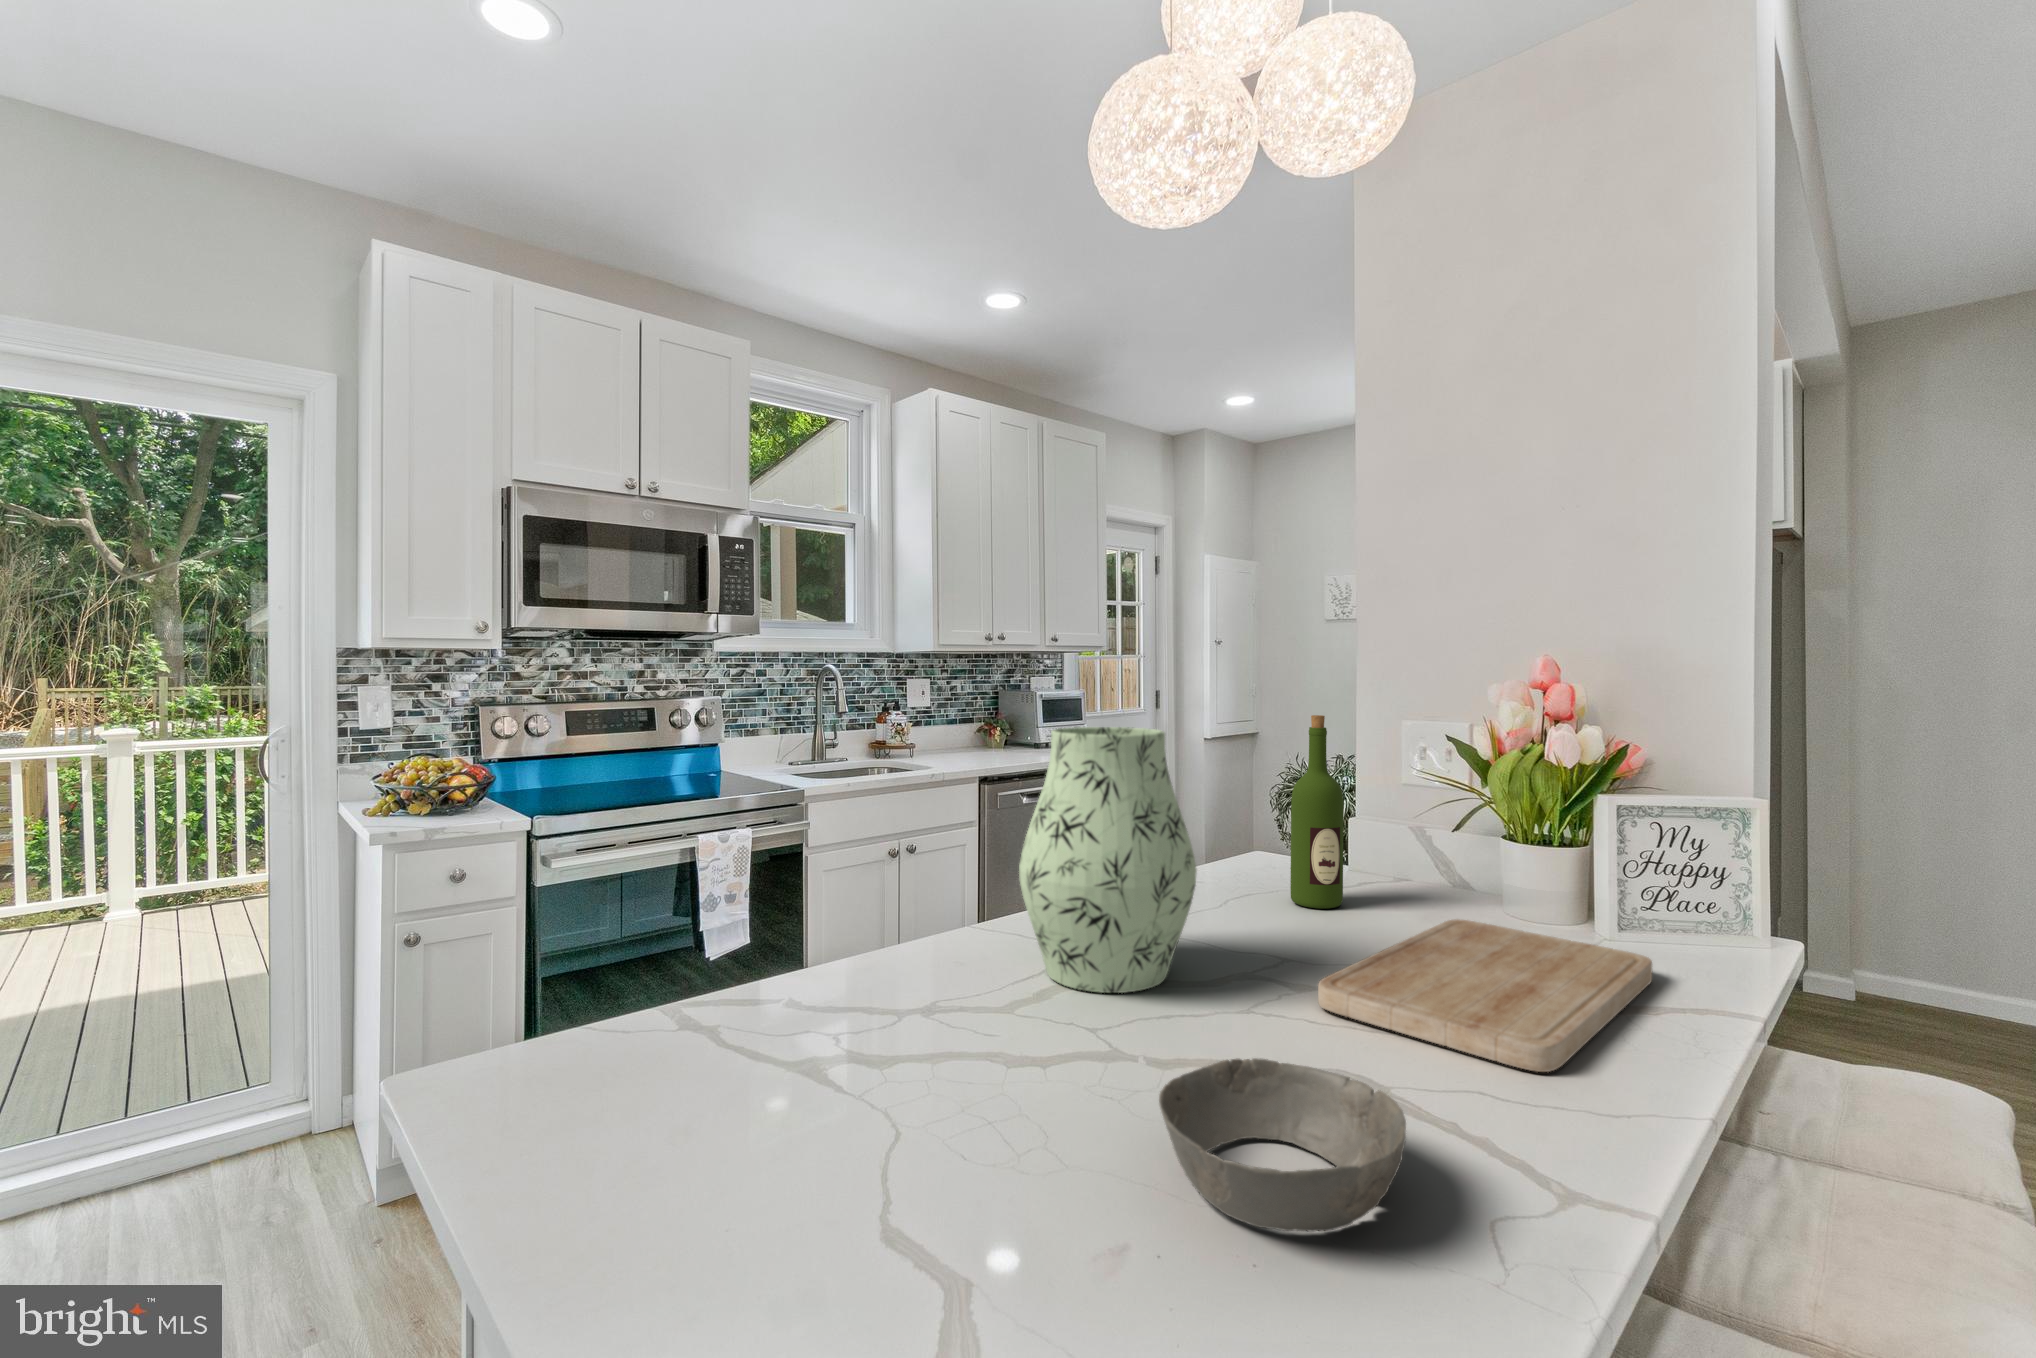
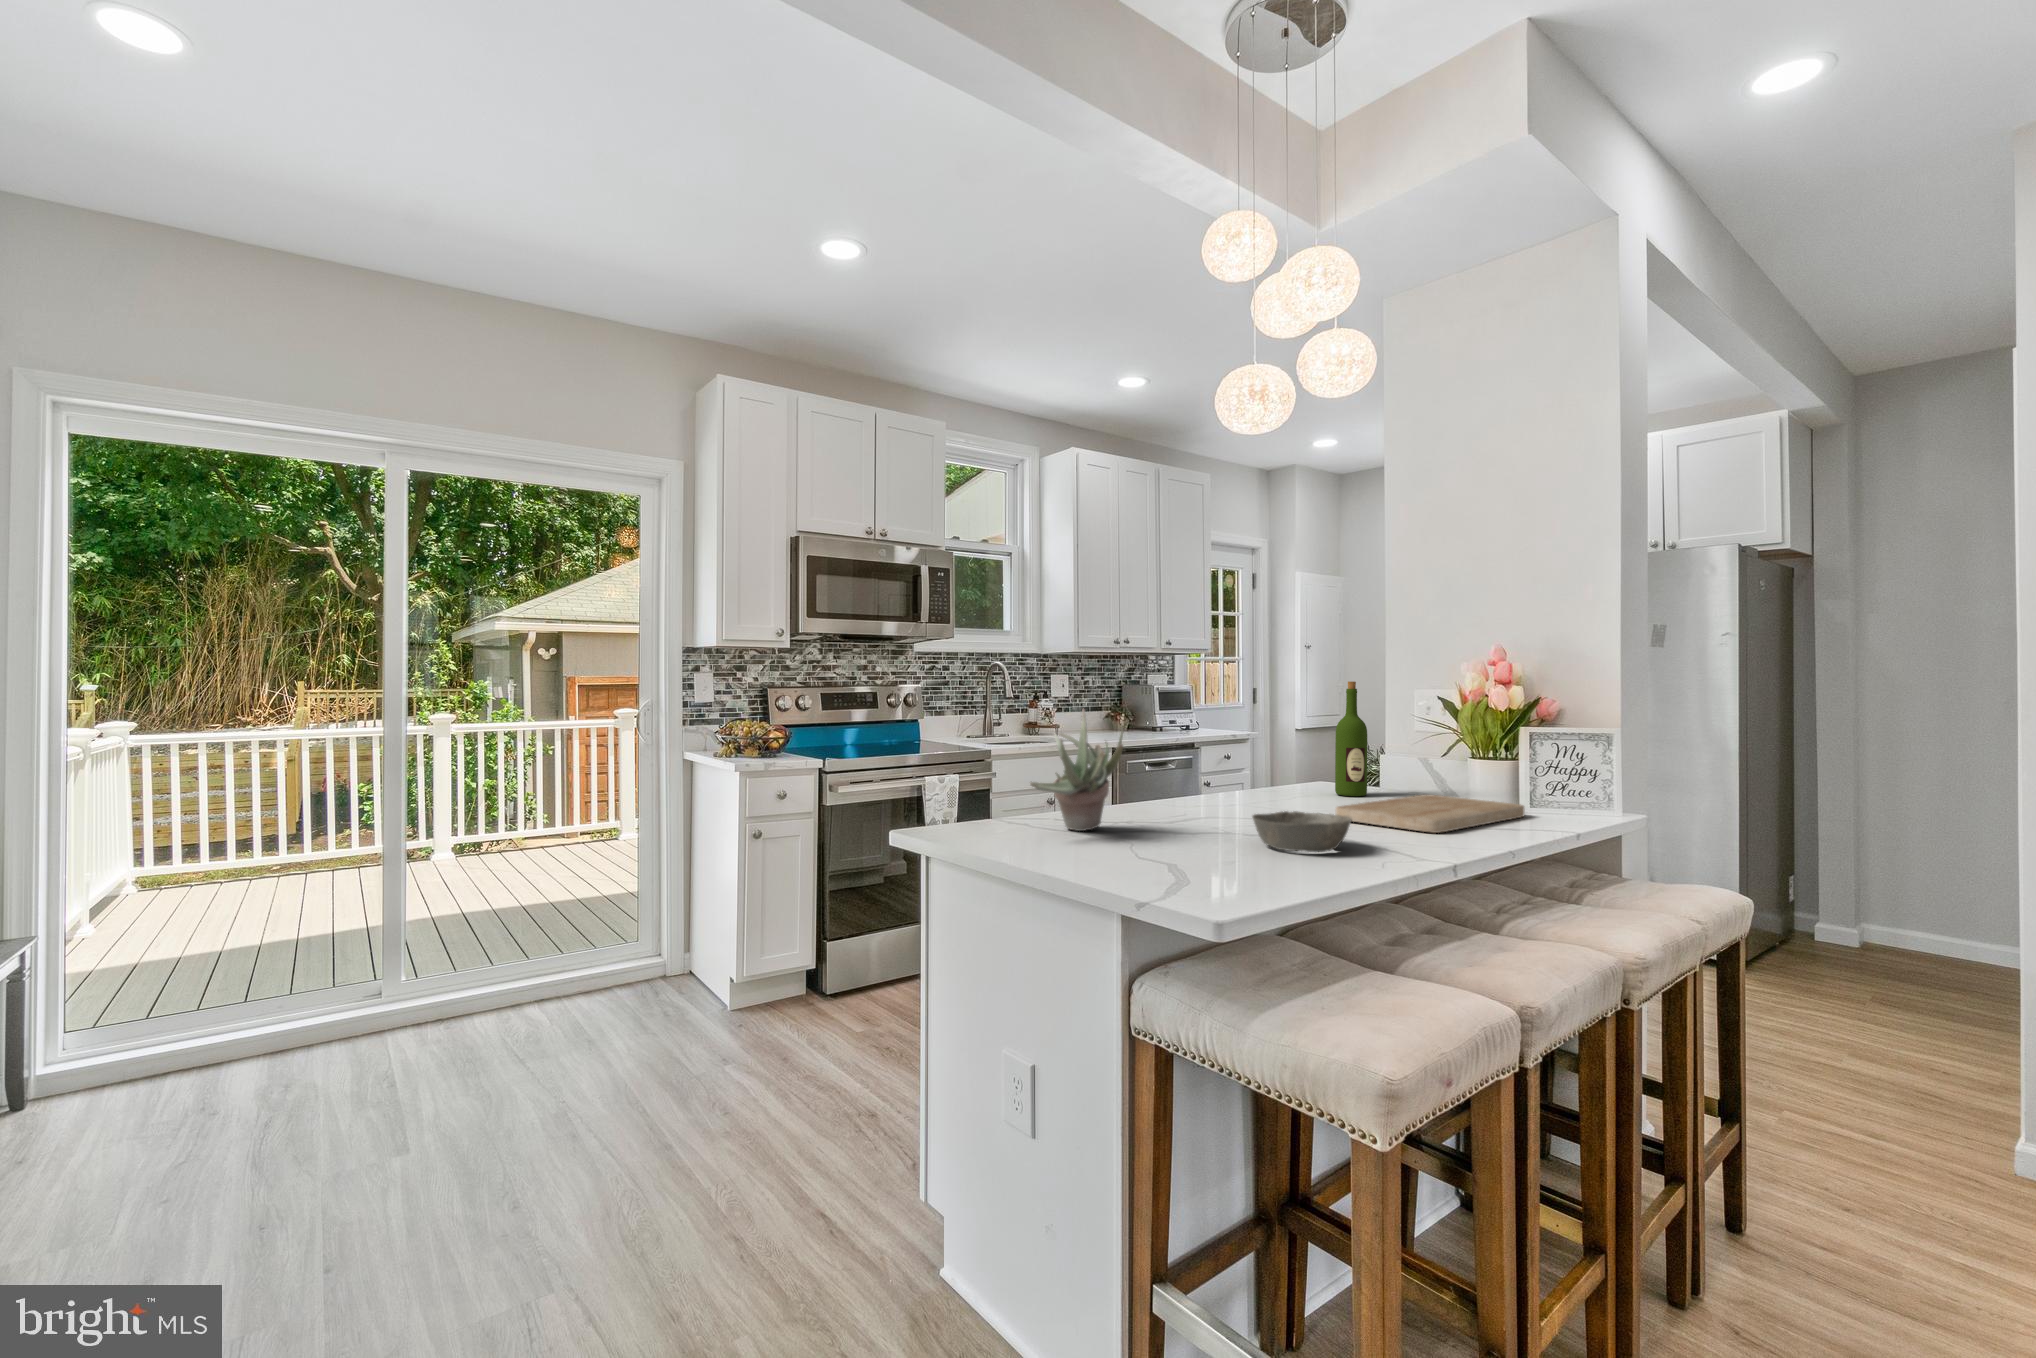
vase: present [1019,727,1197,993] -> none [1178,682,1274,815]
succulent plant: none [601,820,873,1095] -> present [1030,709,1123,831]

